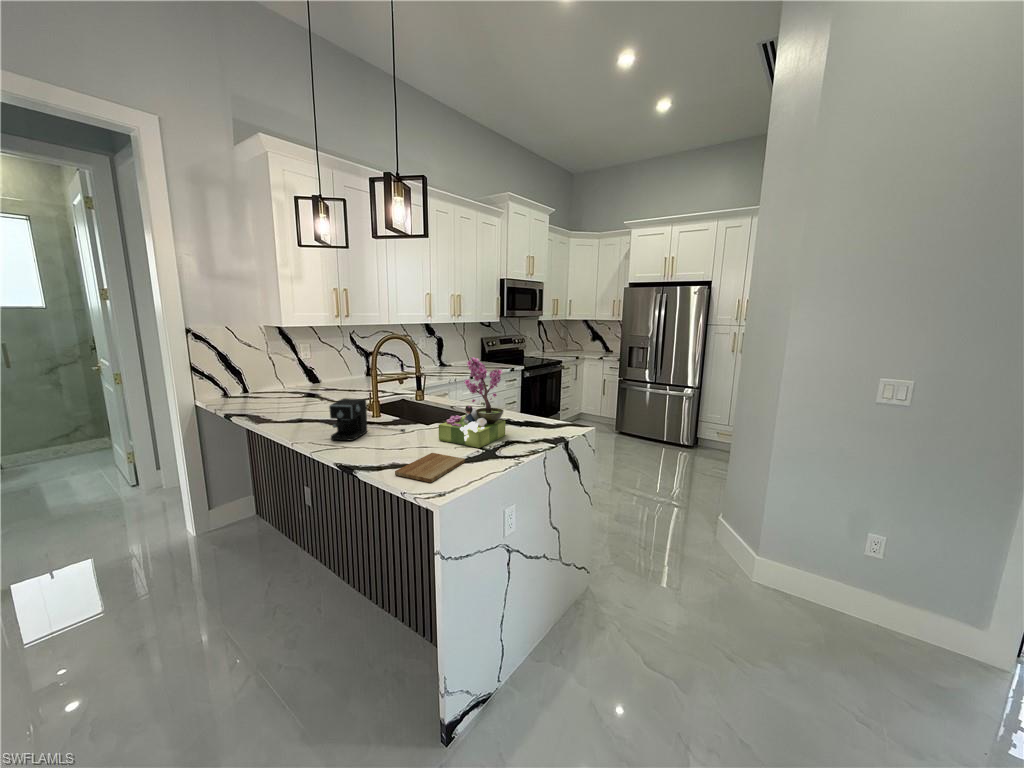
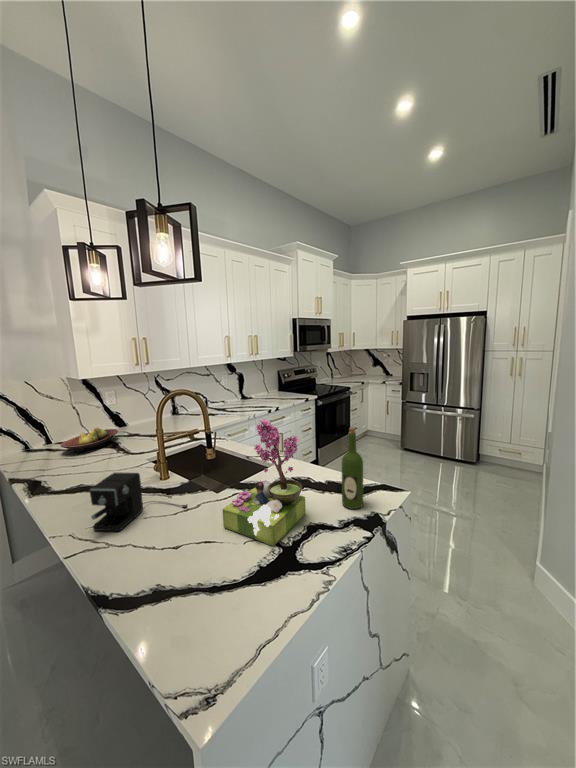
wine bottle: none [536,367,554,433] -> present [342,428,363,509]
fruit bowl: none [264,378,317,400] -> present [60,428,118,453]
cutting board: present [395,453,465,482] -> none [145,565,252,659]

